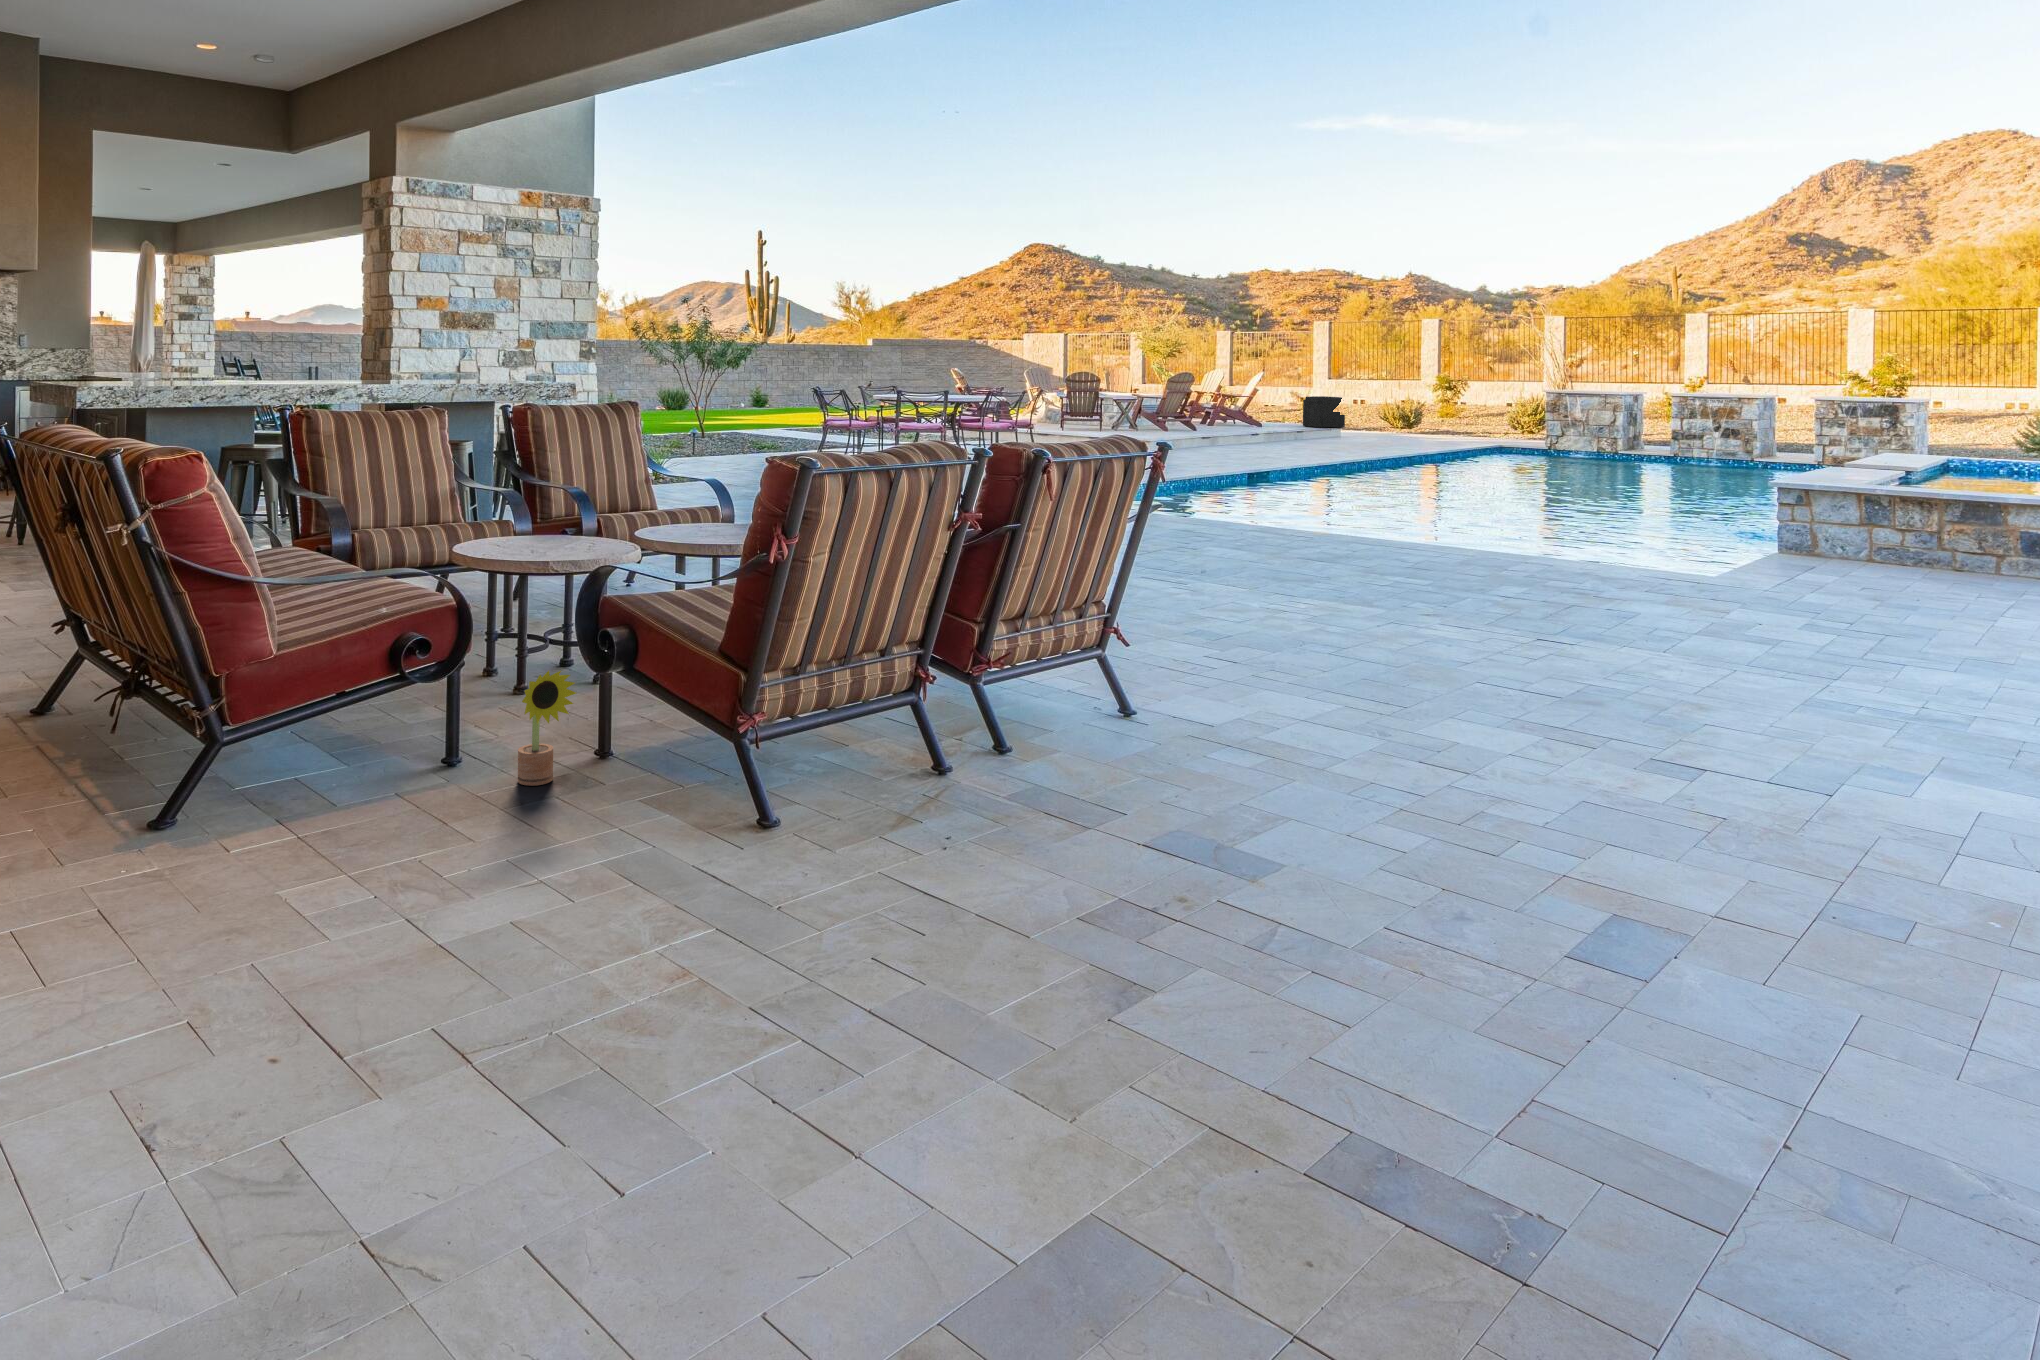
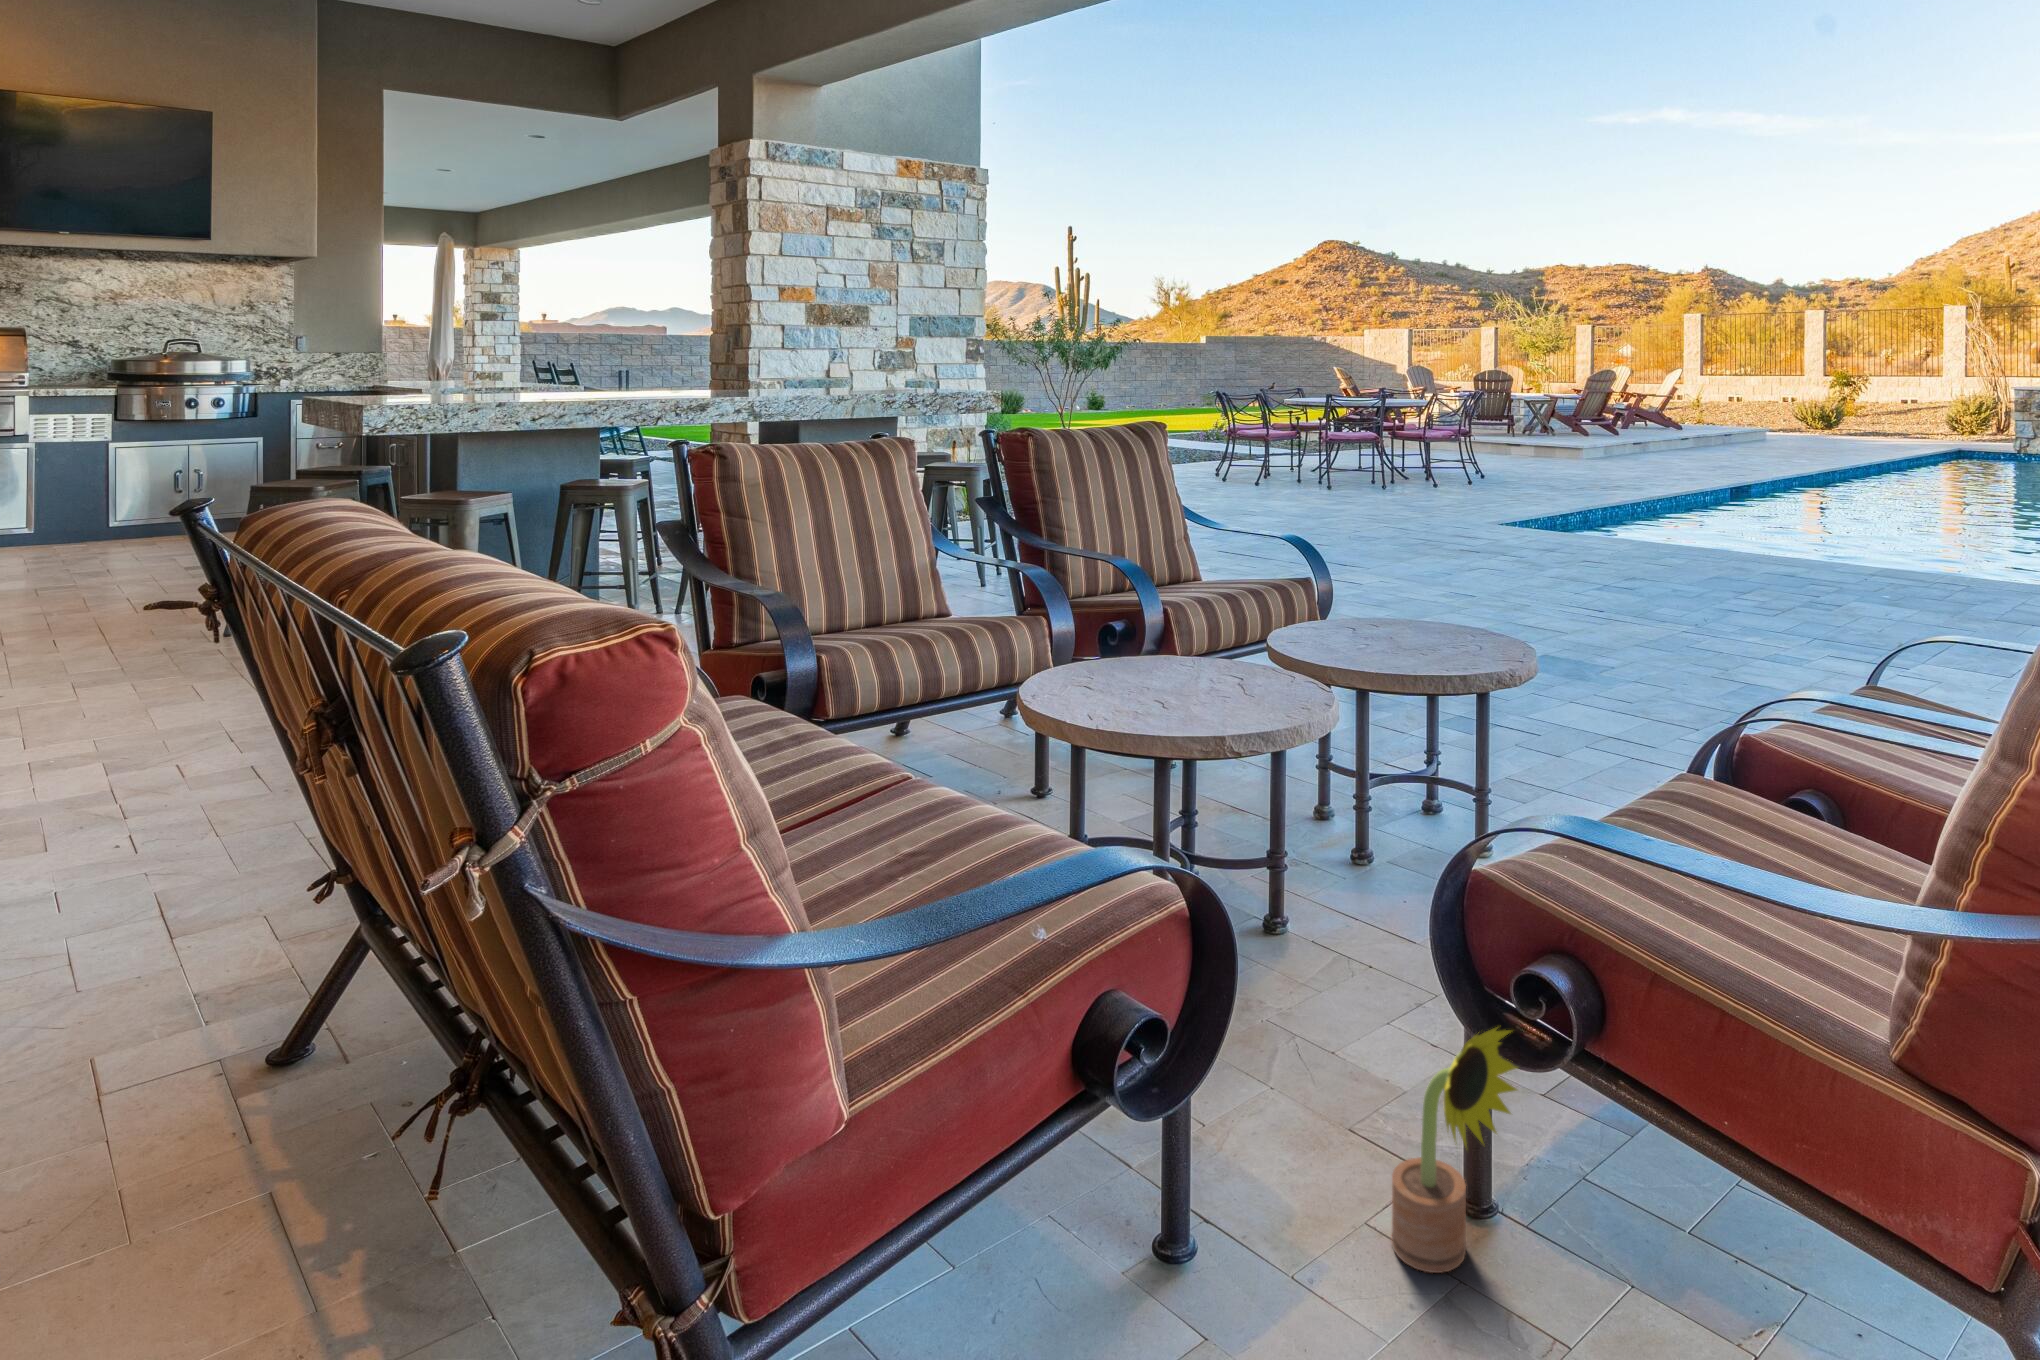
ottoman: present [1303,396,1345,428] -> none [1665,392,1711,425]

